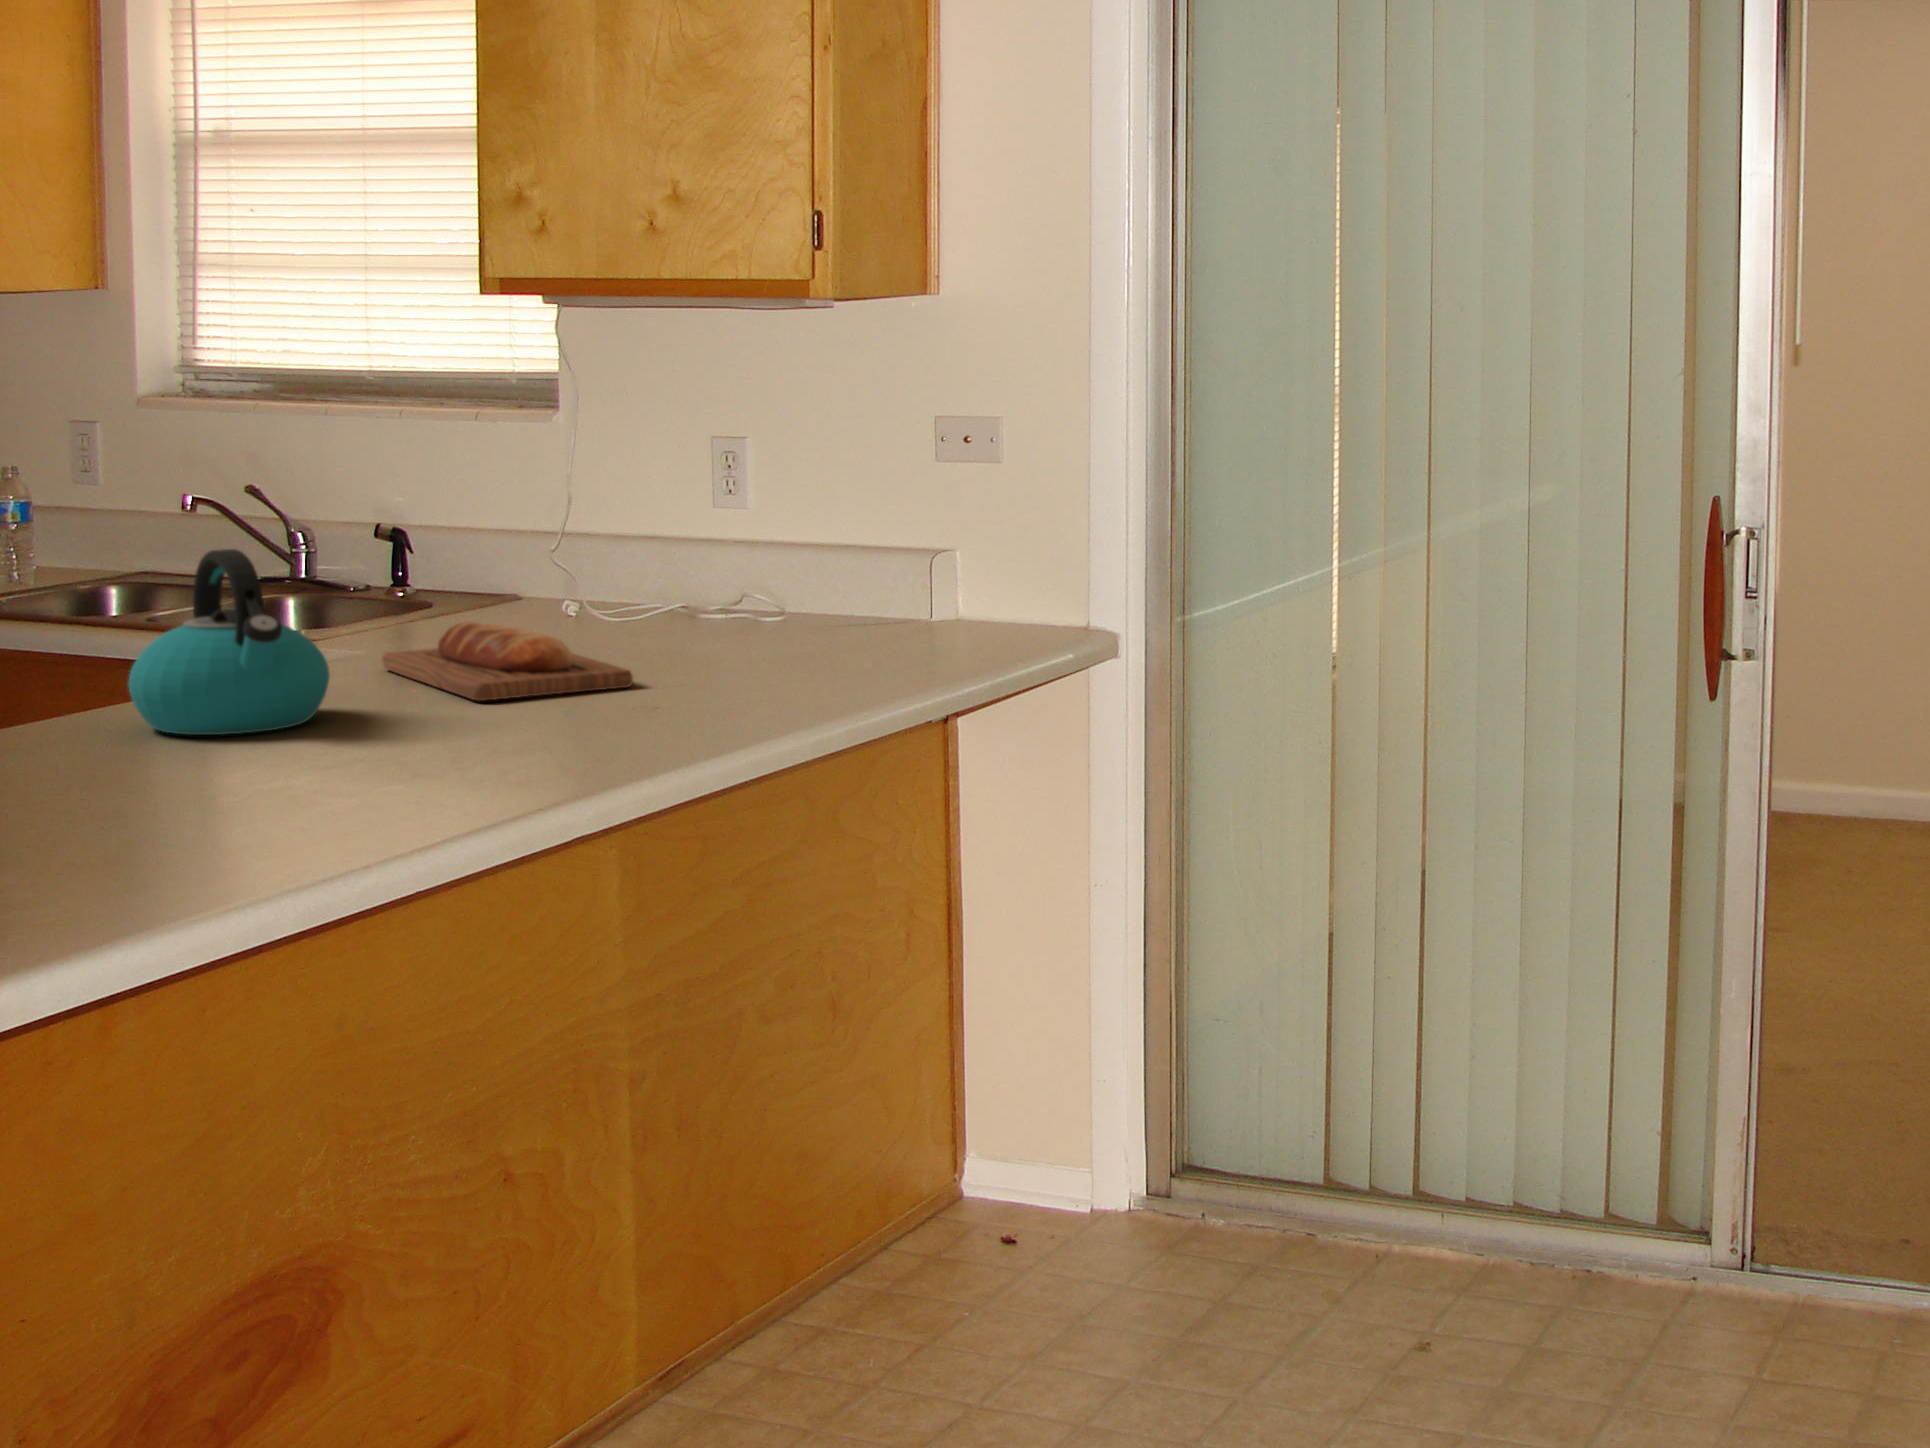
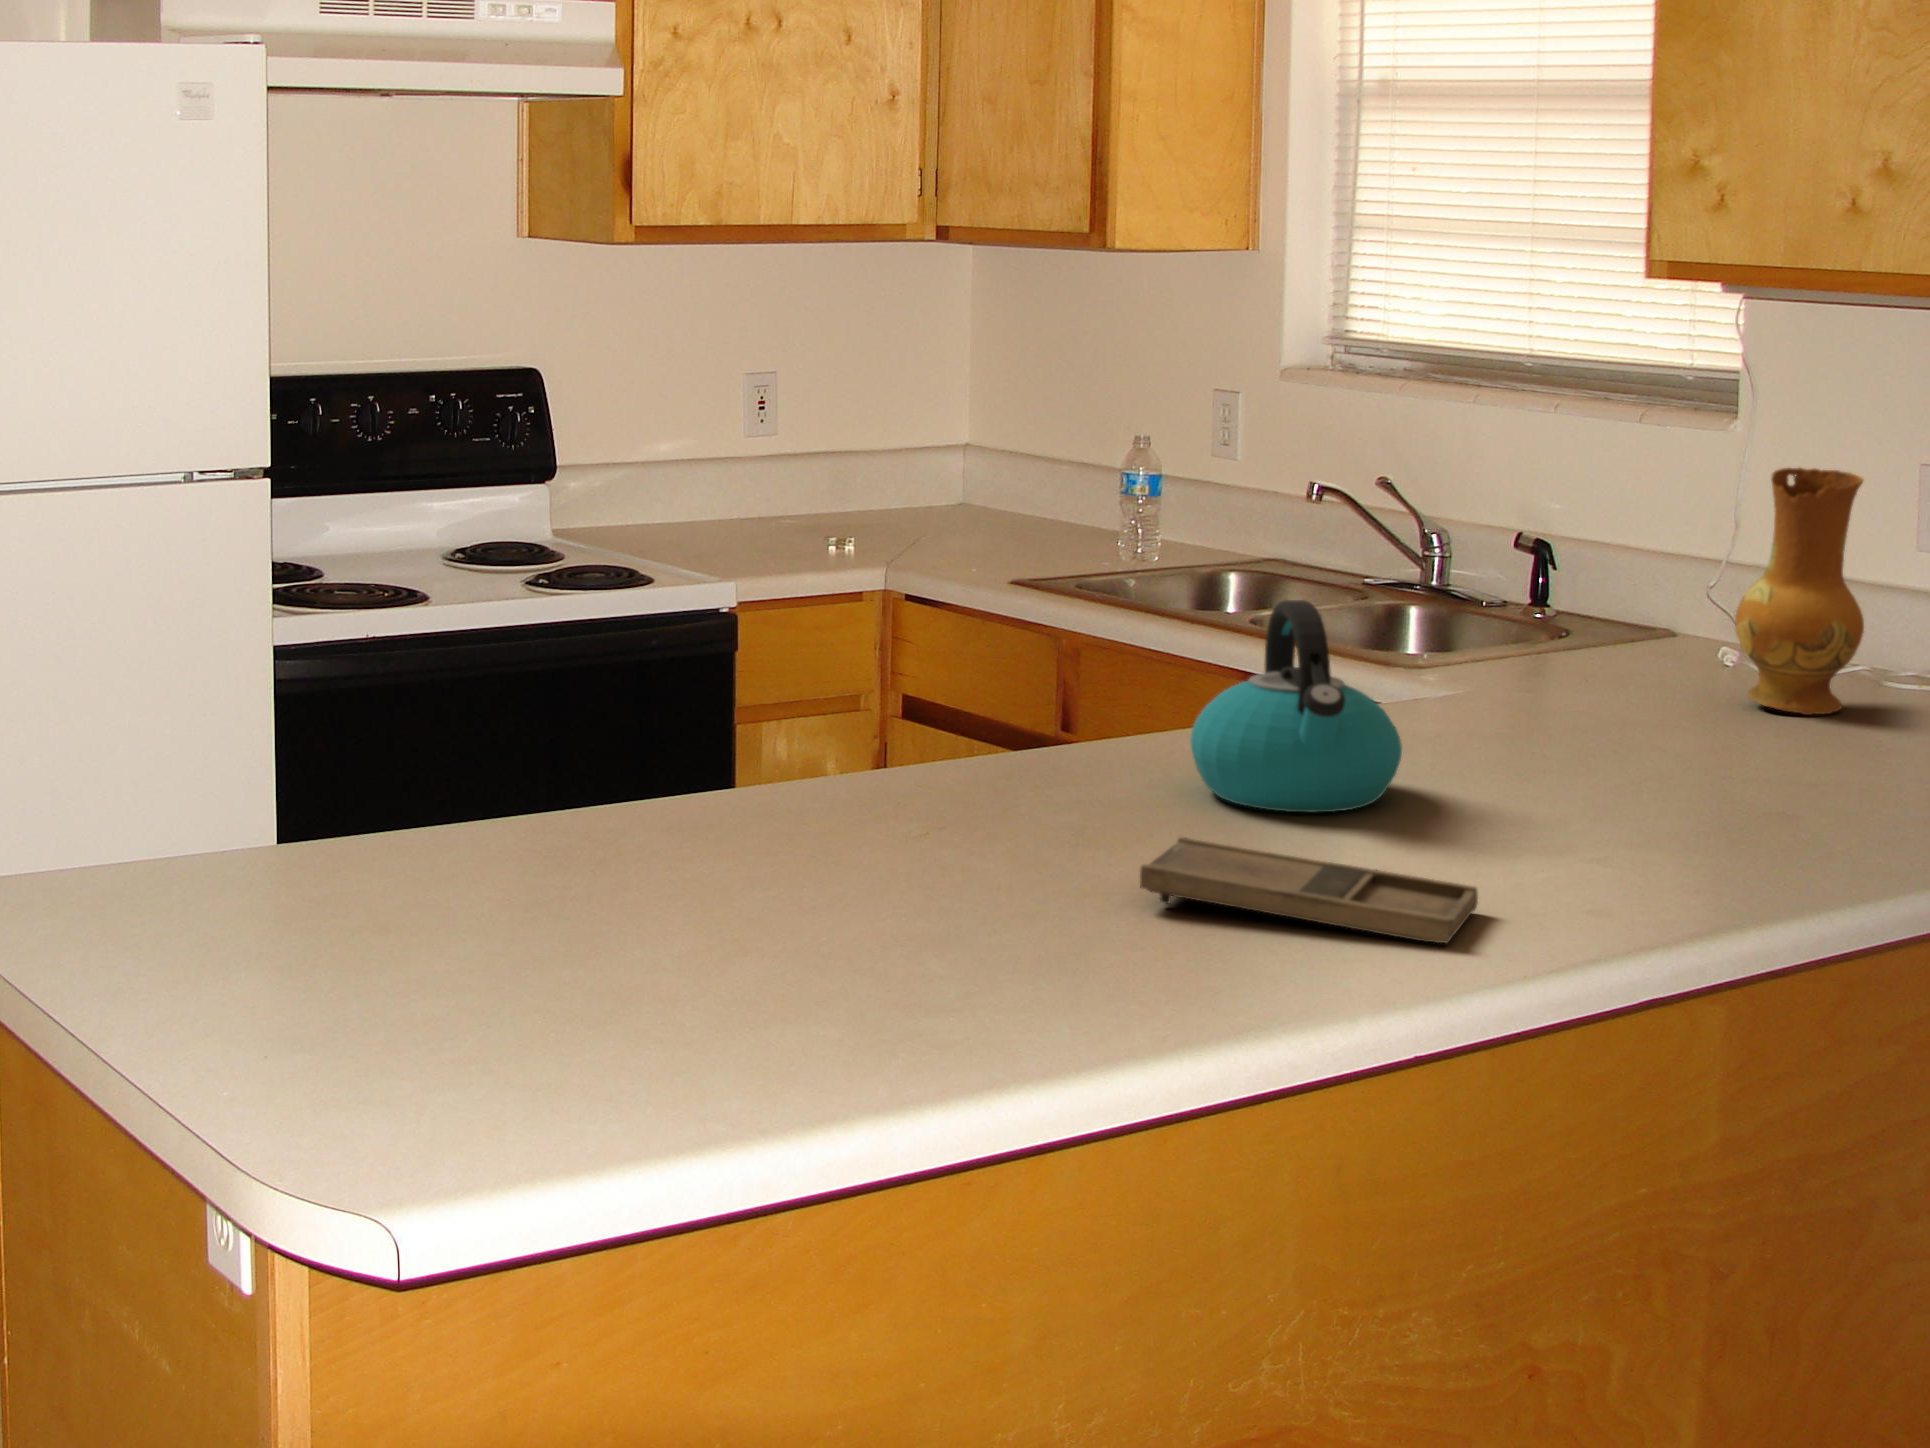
ceramic jug: none [579,440,677,637] -> present [1735,468,1864,715]
bread loaf: present [382,621,633,701] -> none [1481,688,1774,802]
tray: none [120,748,427,803] -> present [1140,837,1478,943]

